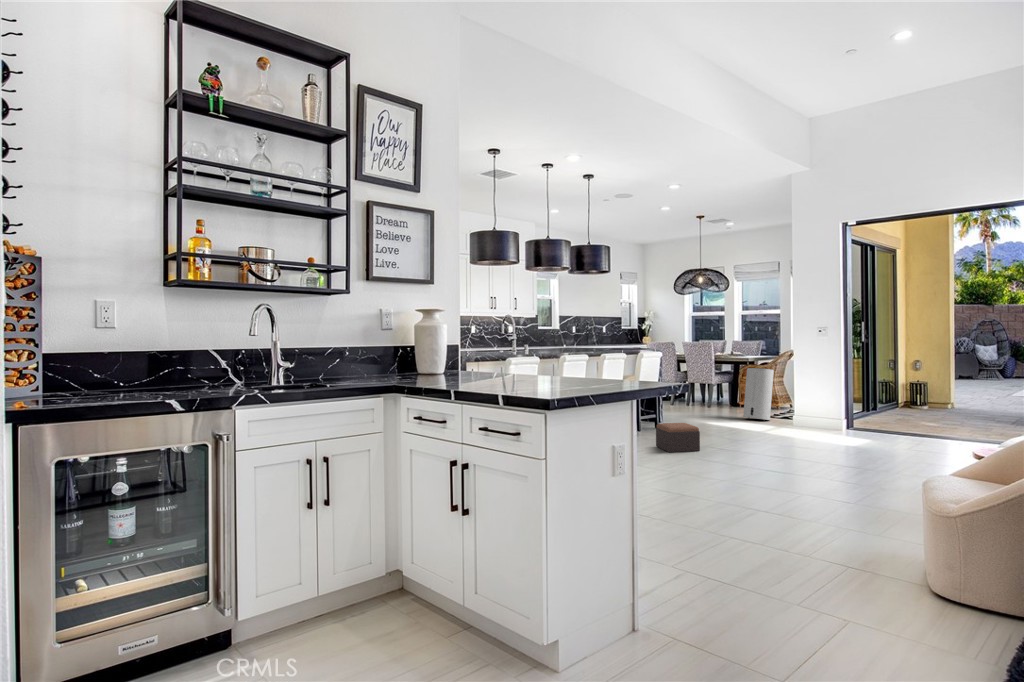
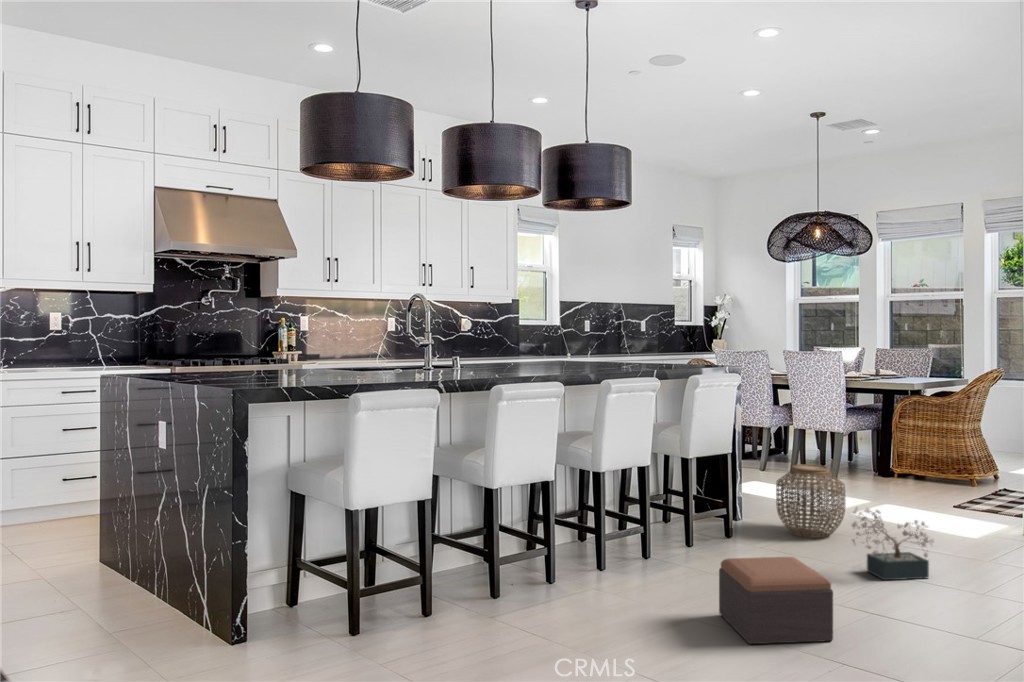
air purifier: present [743,368,774,420] -> none [913,408,981,521]
woven basket: none [679,394,710,427] -> present [776,464,845,538]
decorative plant: none [710,407,745,437] -> present [852,508,934,580]

